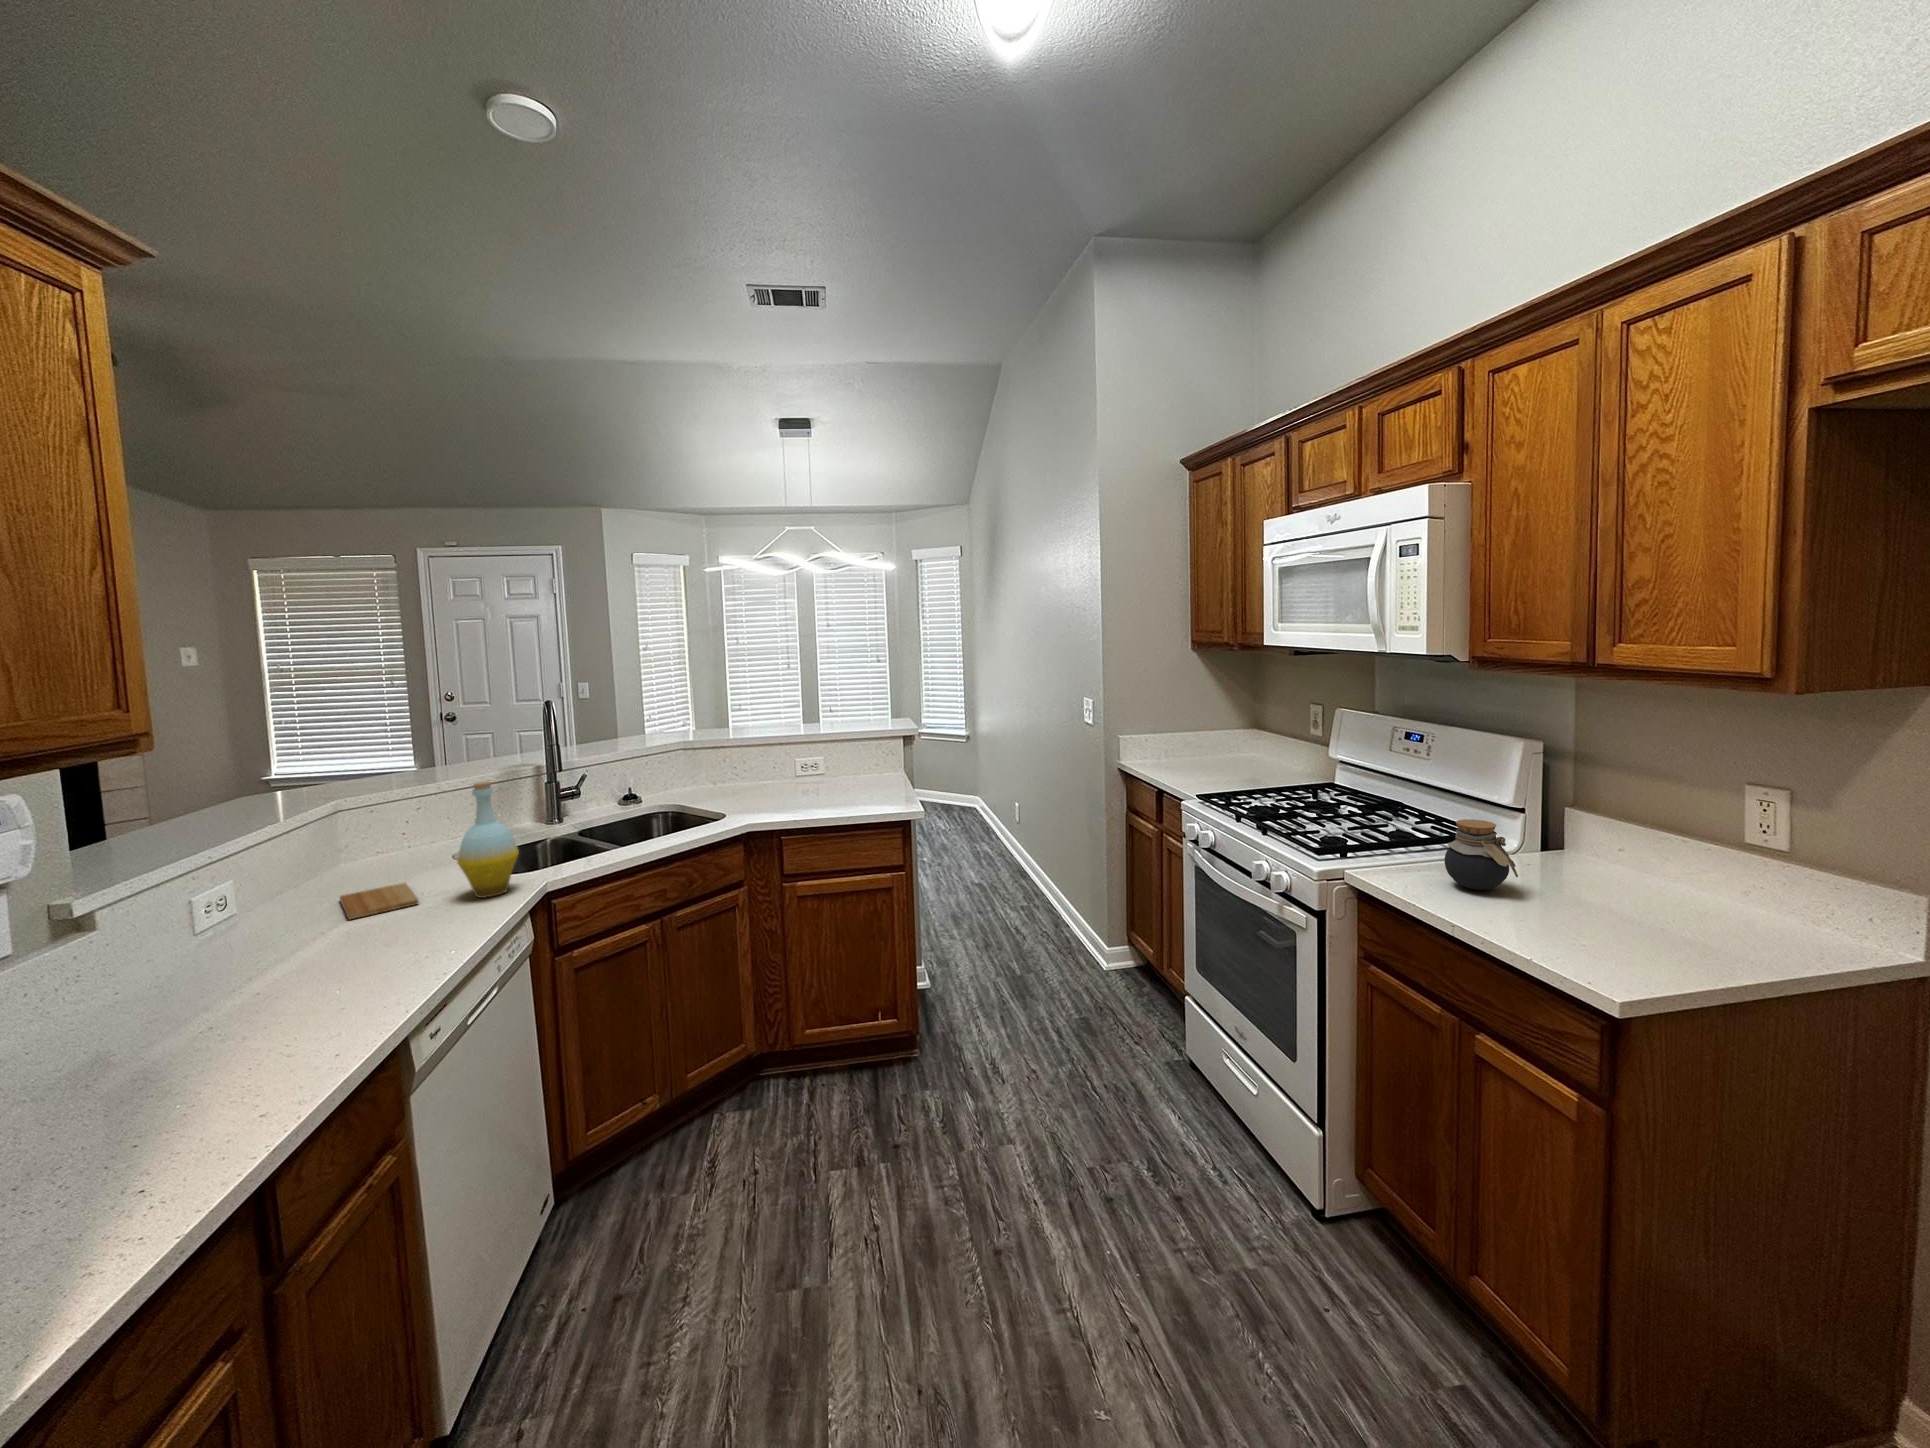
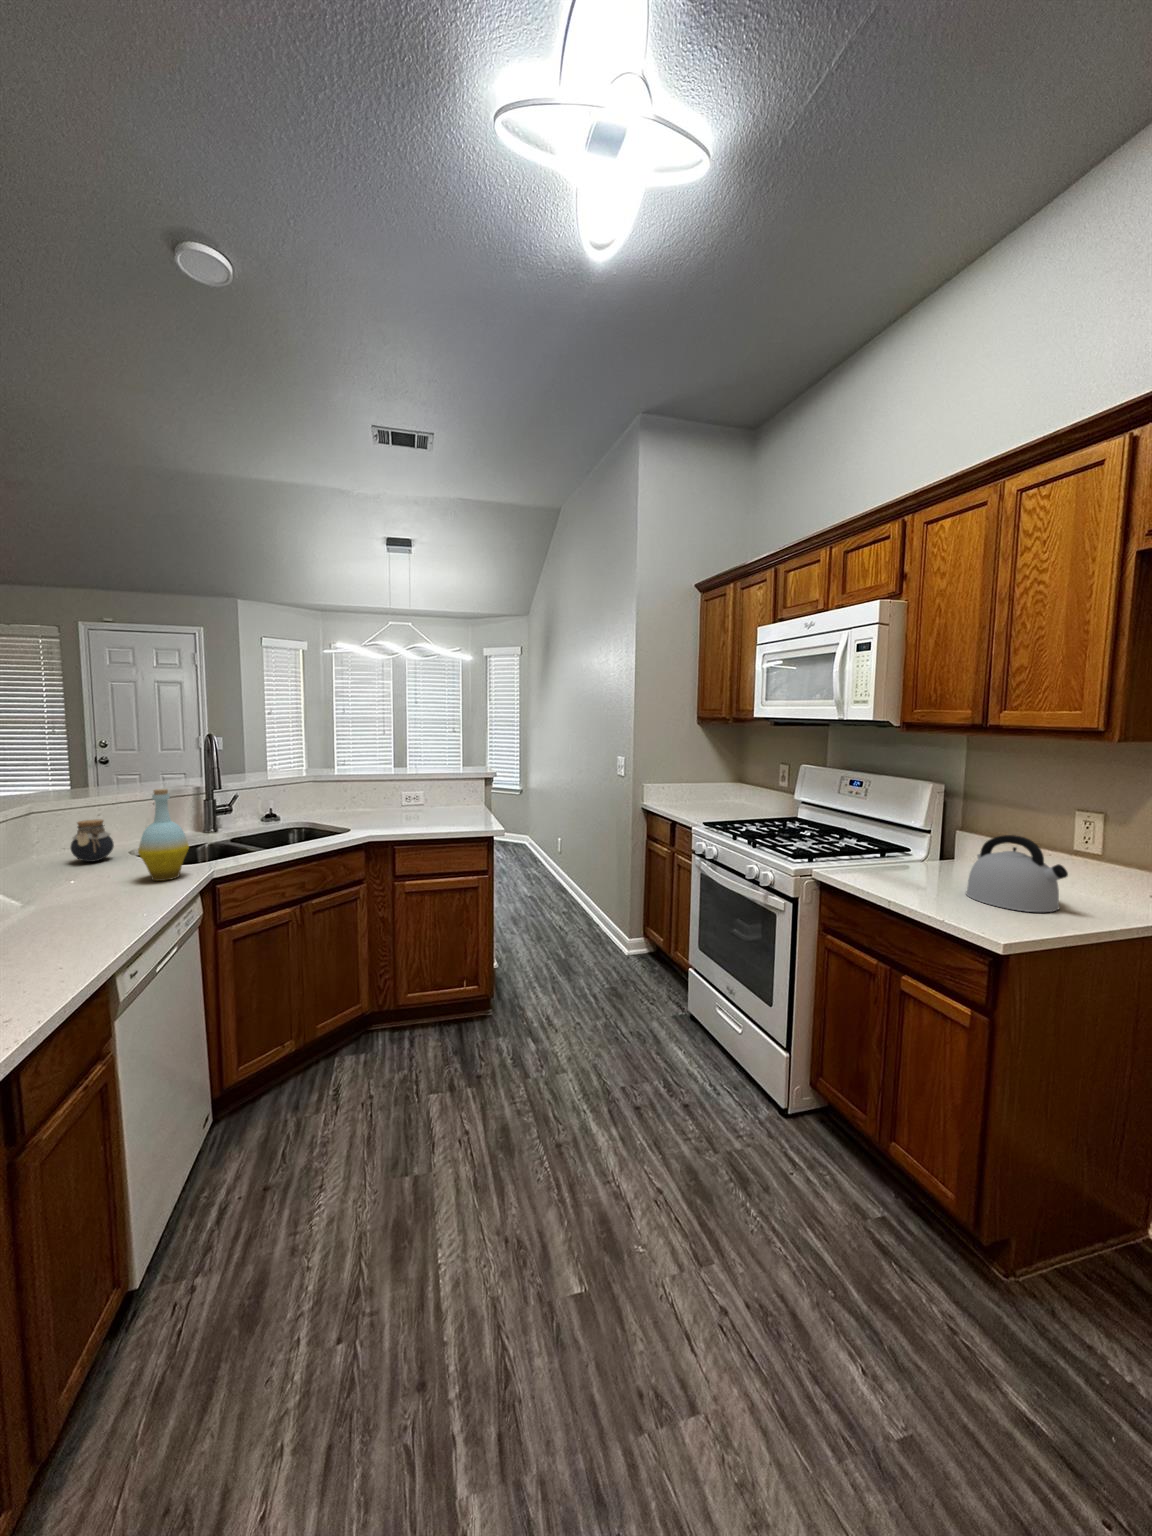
jar: present [1445,819,1518,890] -> present [70,819,114,862]
kettle: none [1571,827,1727,946] -> present [966,835,1068,912]
cutting board: present [340,883,418,919] -> none [33,870,104,895]

